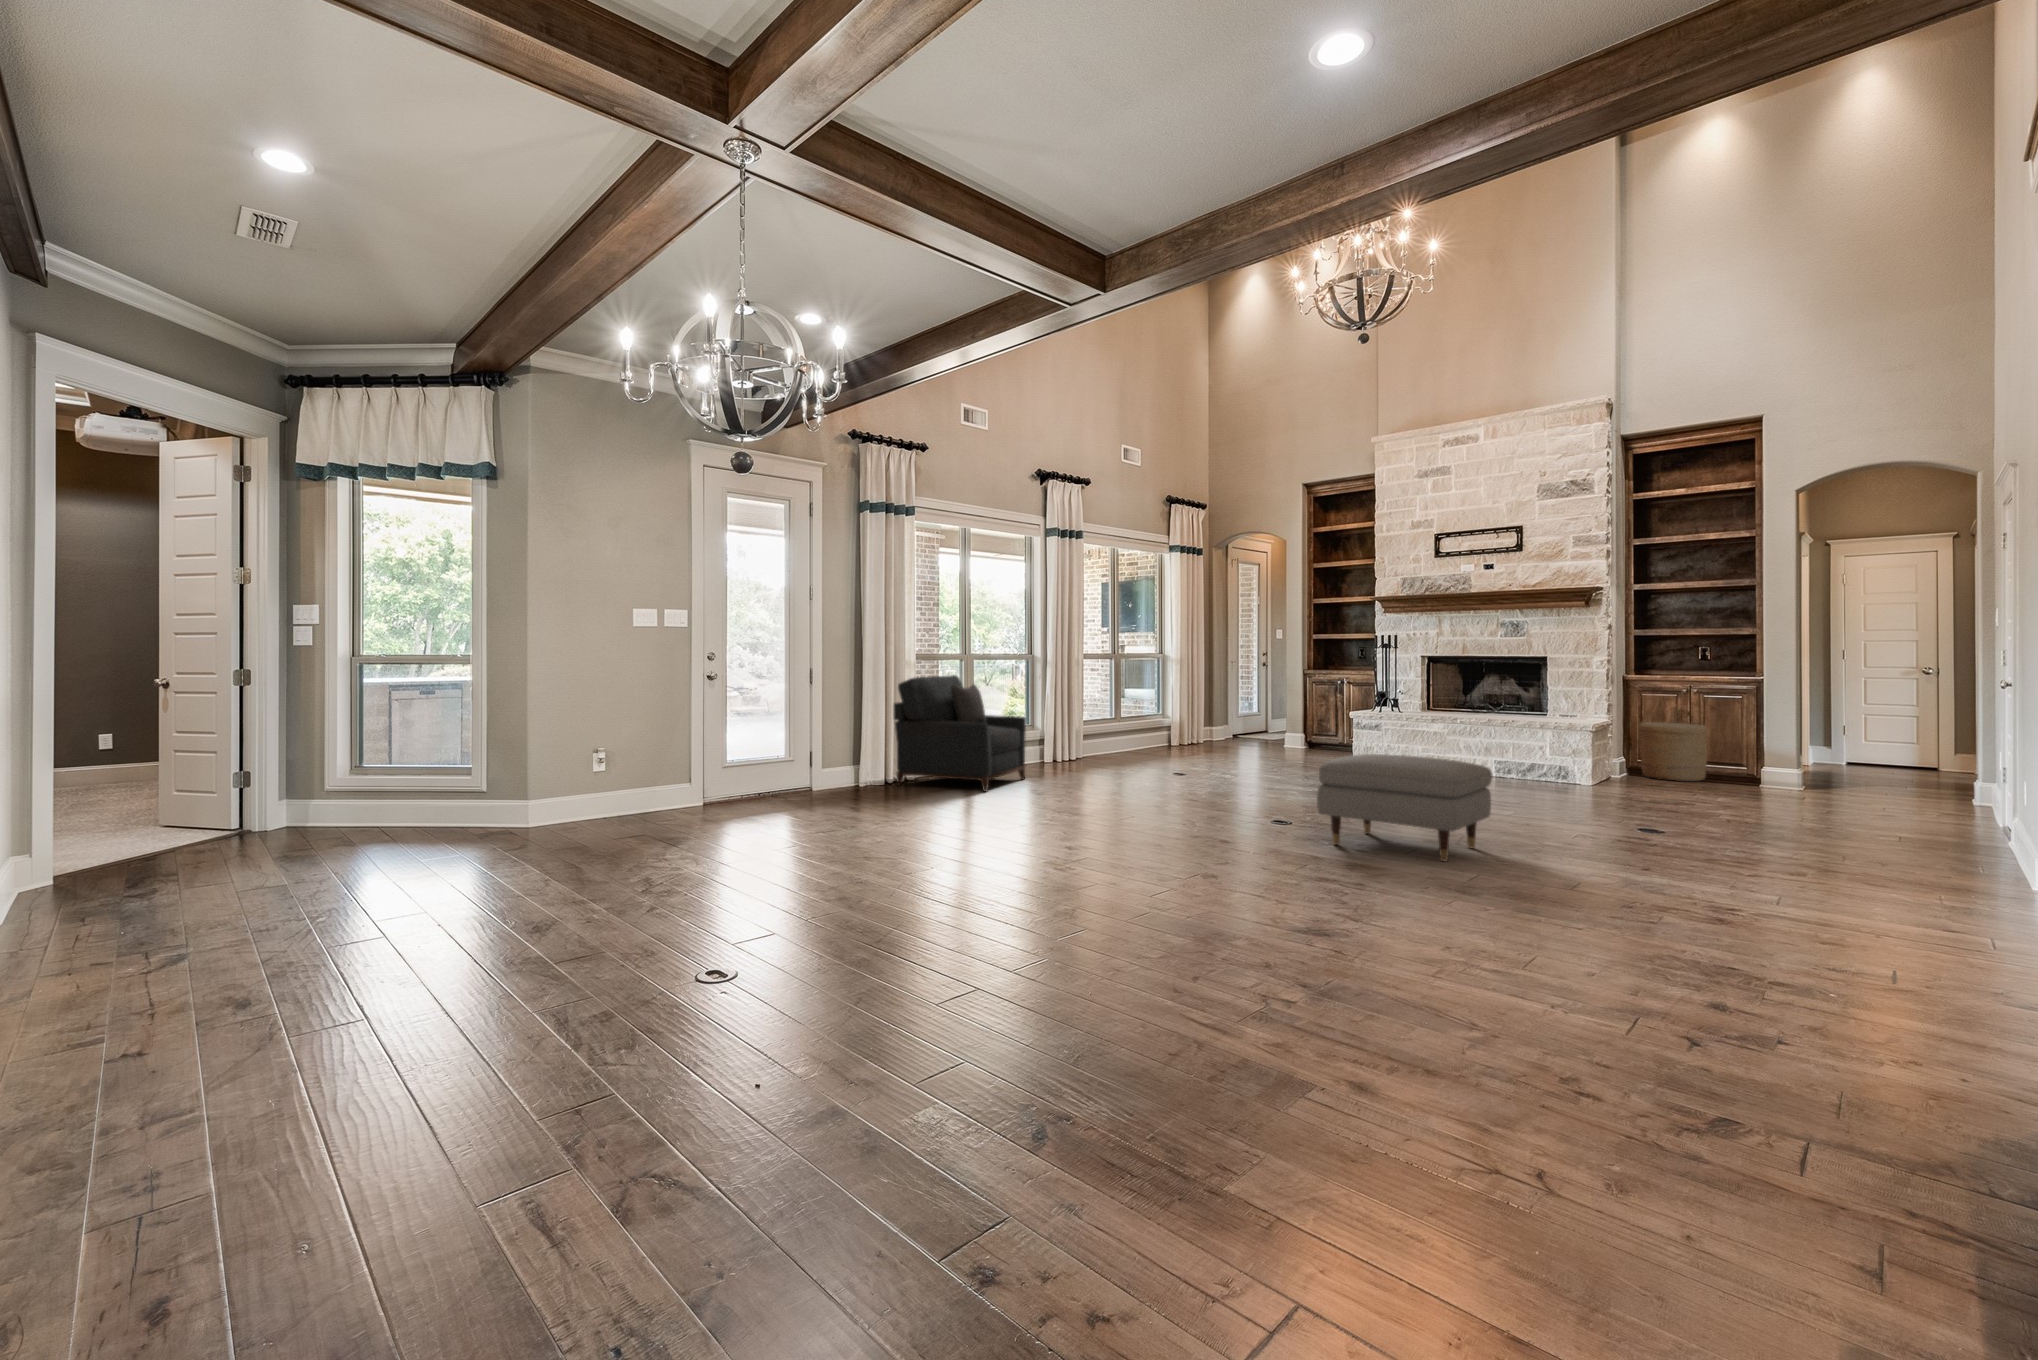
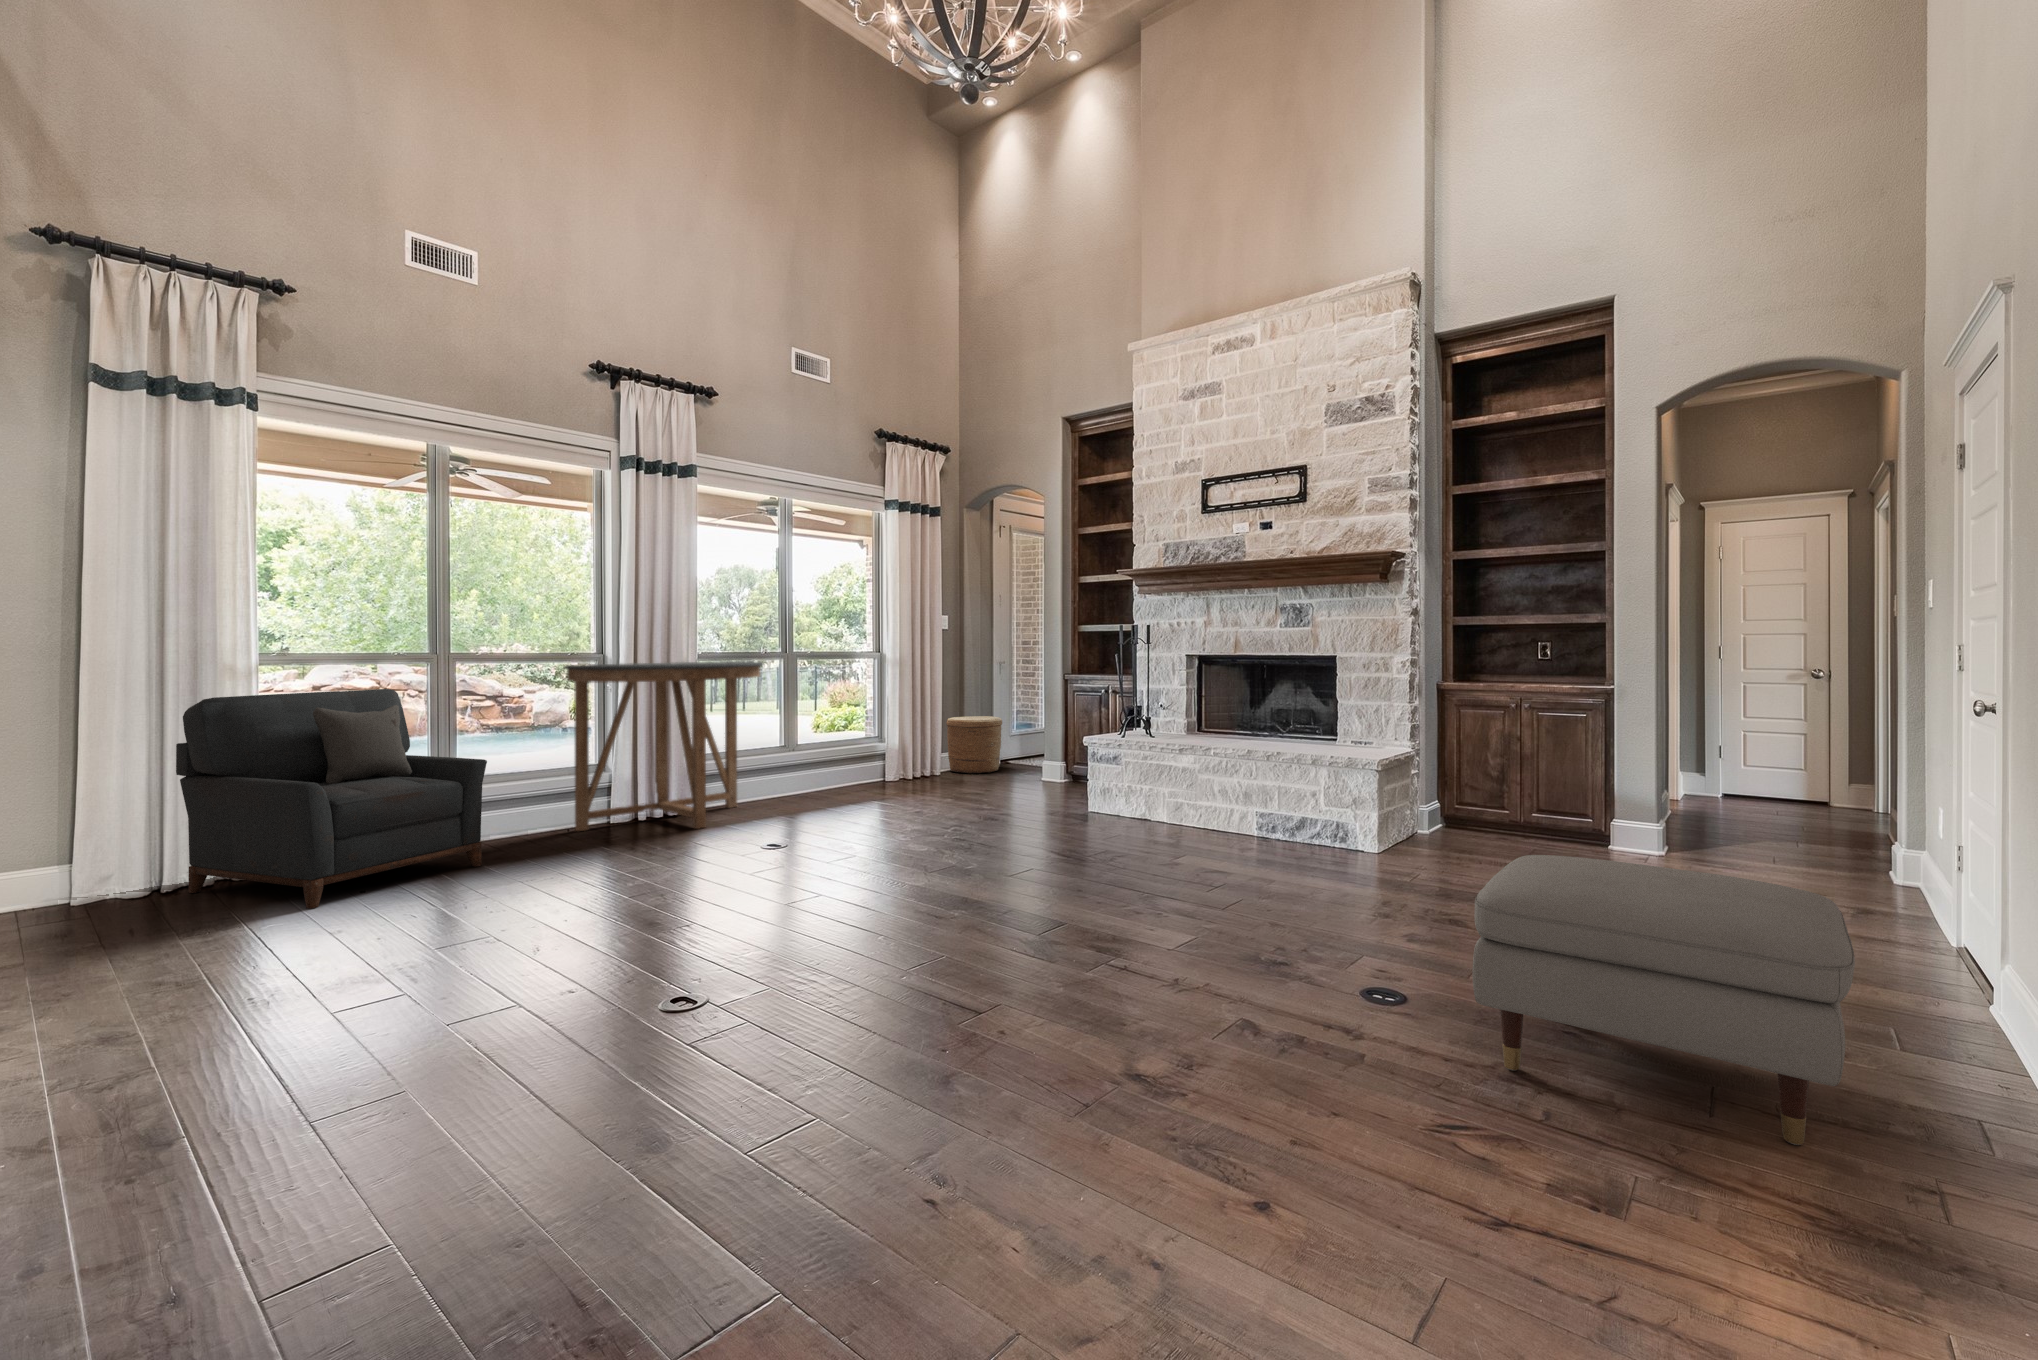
console table: none [1028,661,1135,767] -> present [564,661,763,831]
woven basket: present [1638,722,1708,781] -> present [946,716,1002,774]
ottoman: present [1317,754,1492,861] -> present [1473,855,1855,1145]

